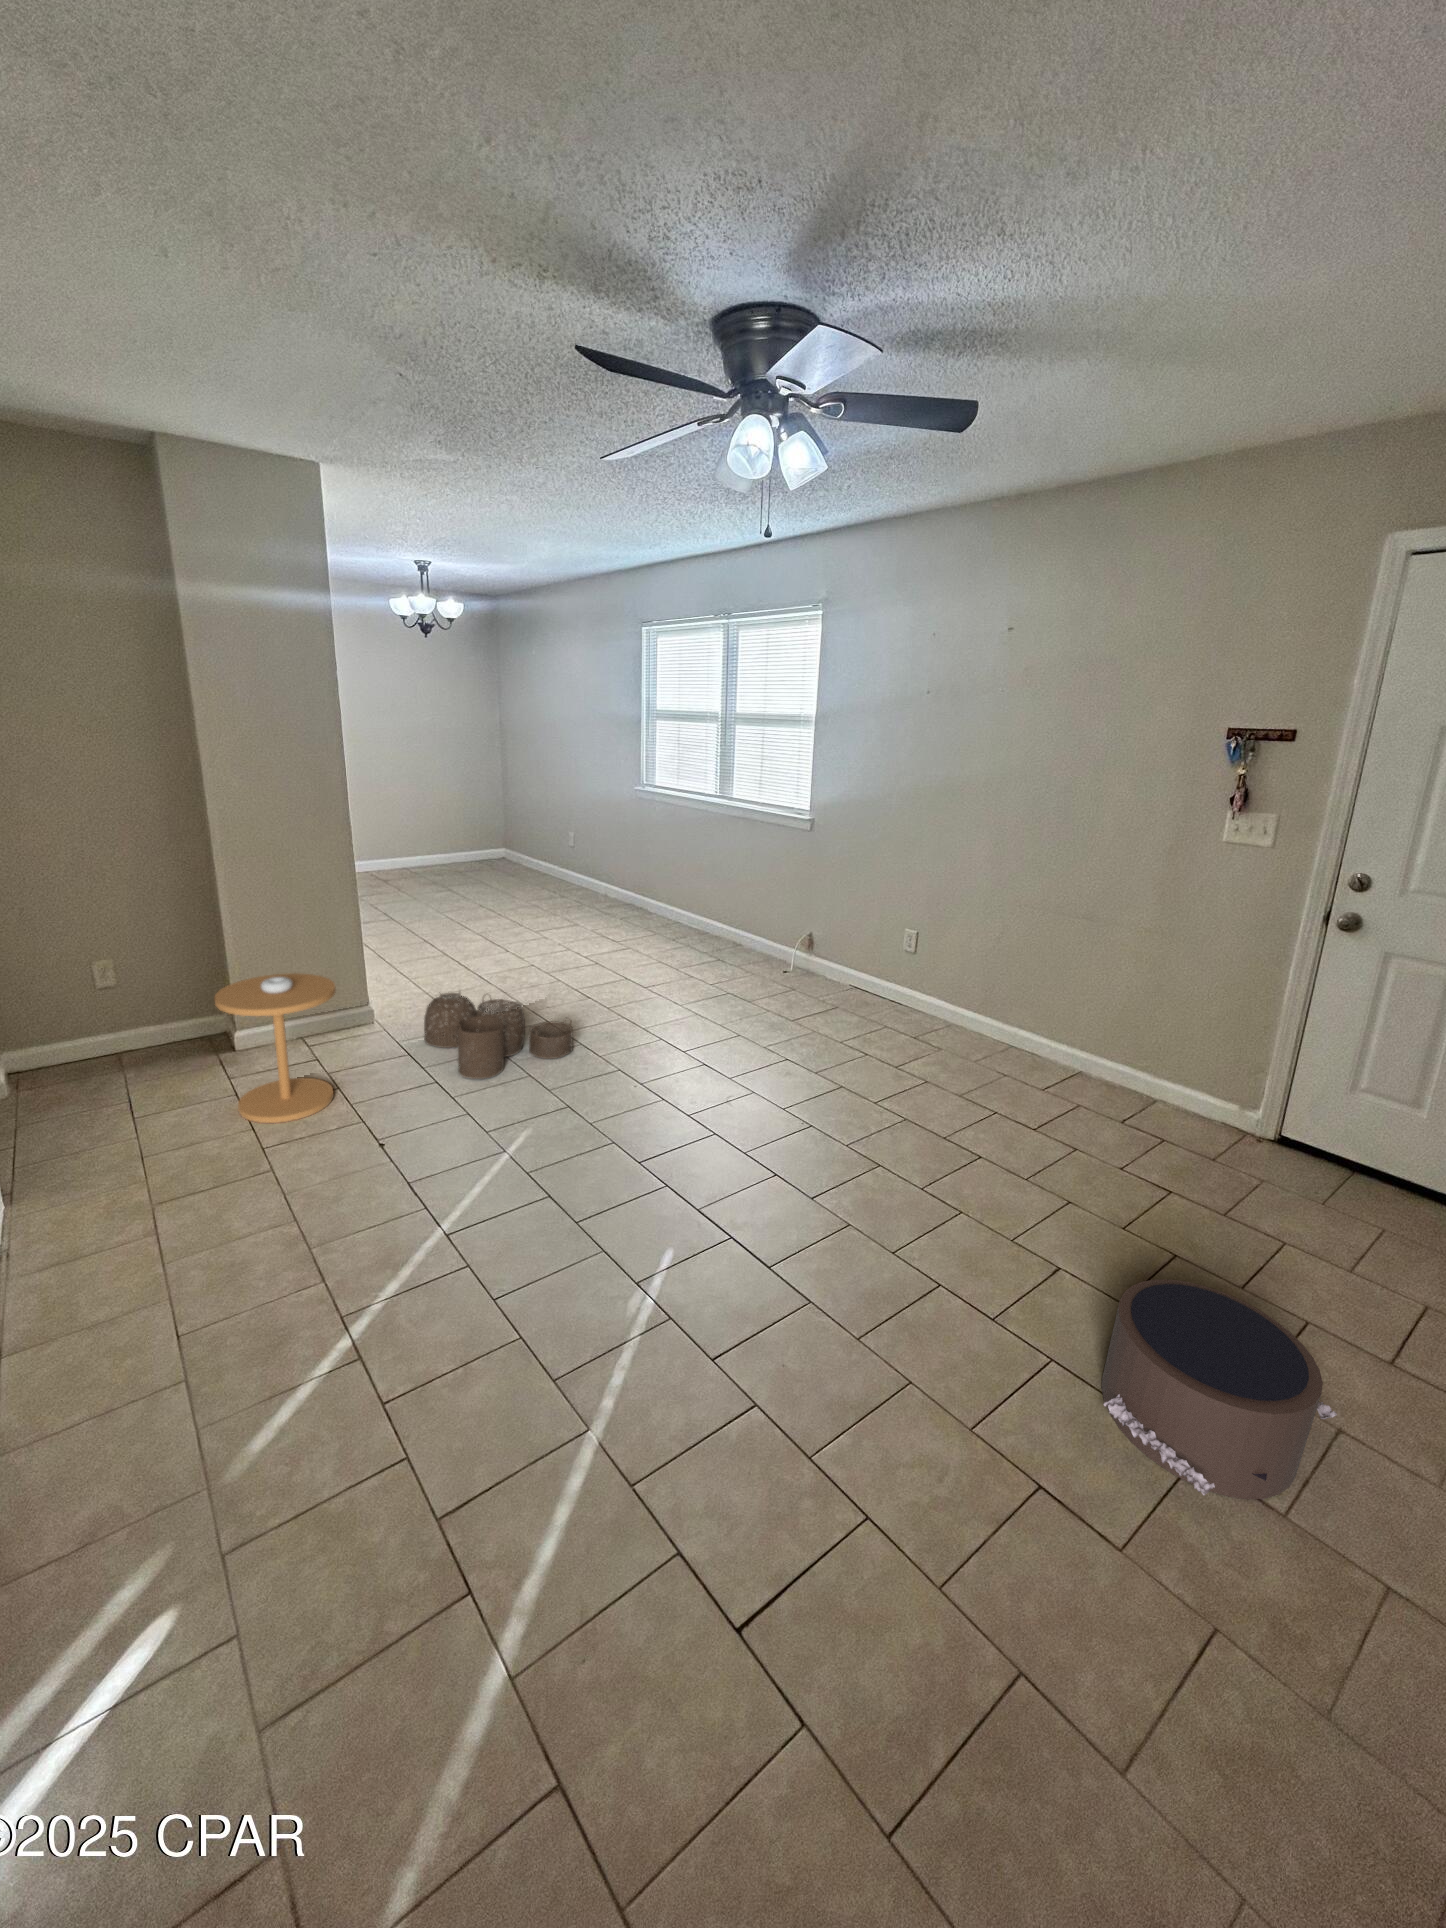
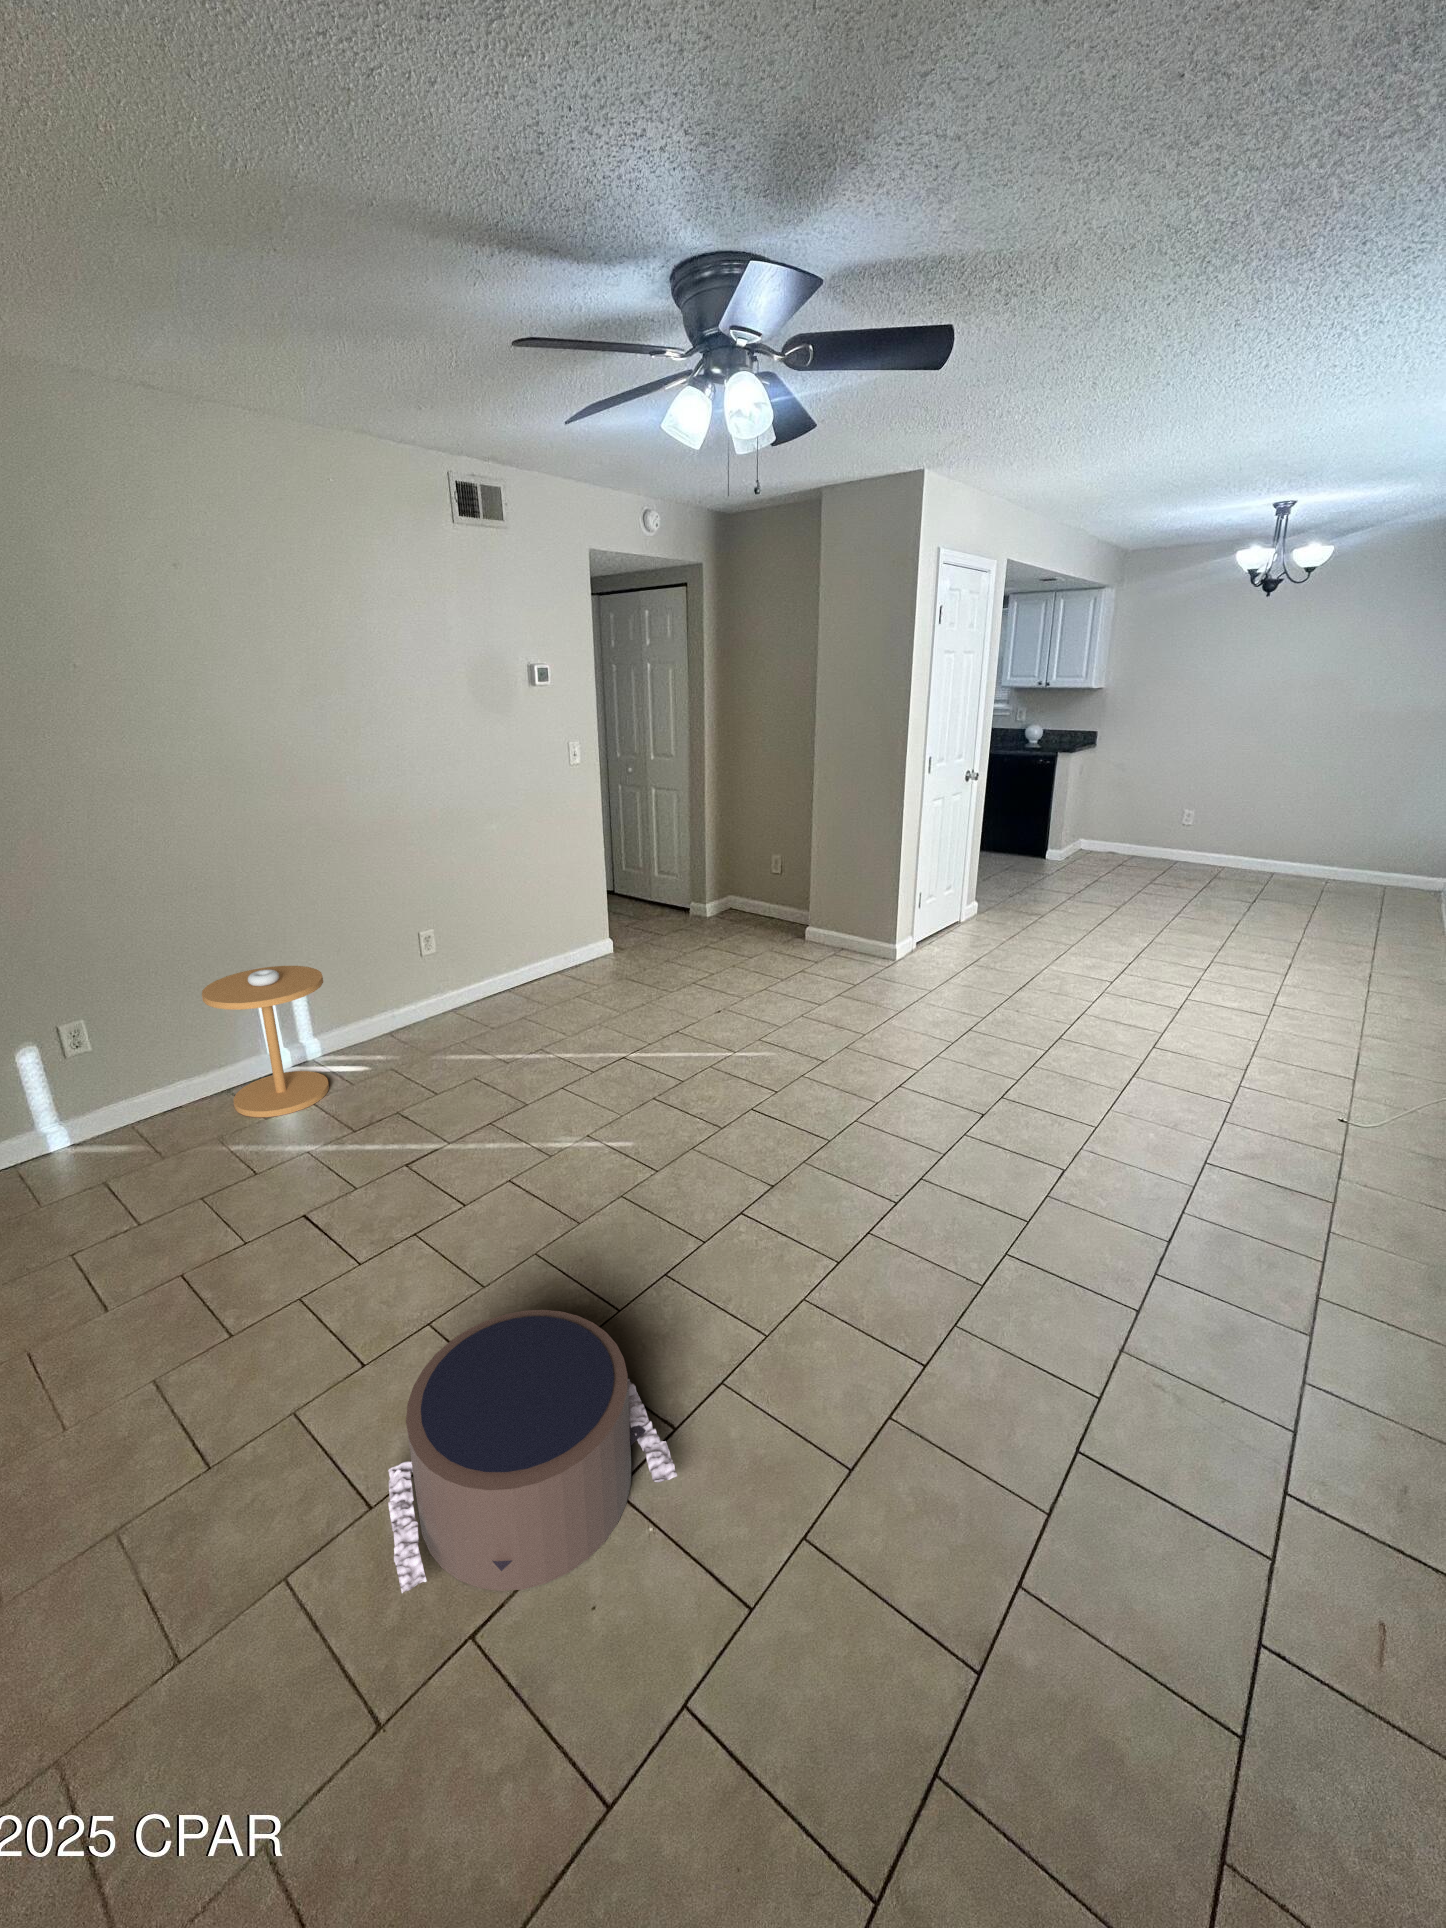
woven basket: present [424,993,573,1079] -> none [419,976,571,1065]
pouf: present [1102,1279,1337,1499] -> present [388,1310,677,1593]

